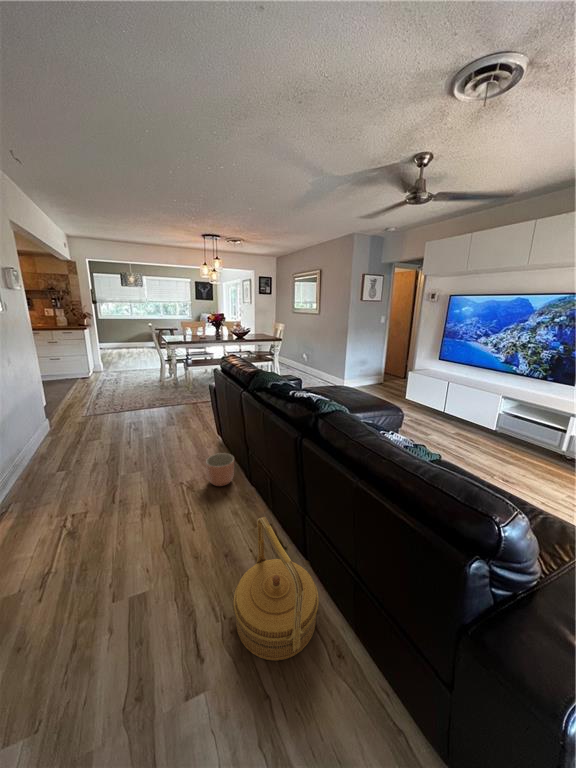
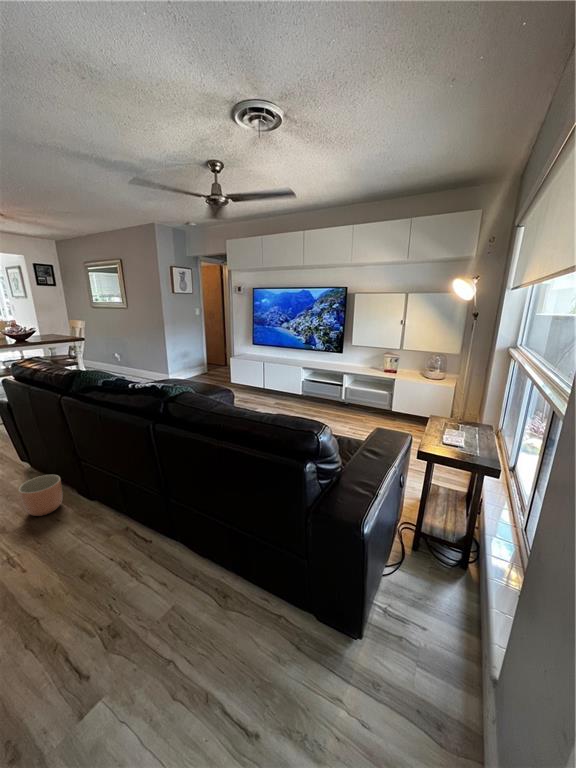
woven basket: present [234,517,319,661] -> none [108,508,197,635]

